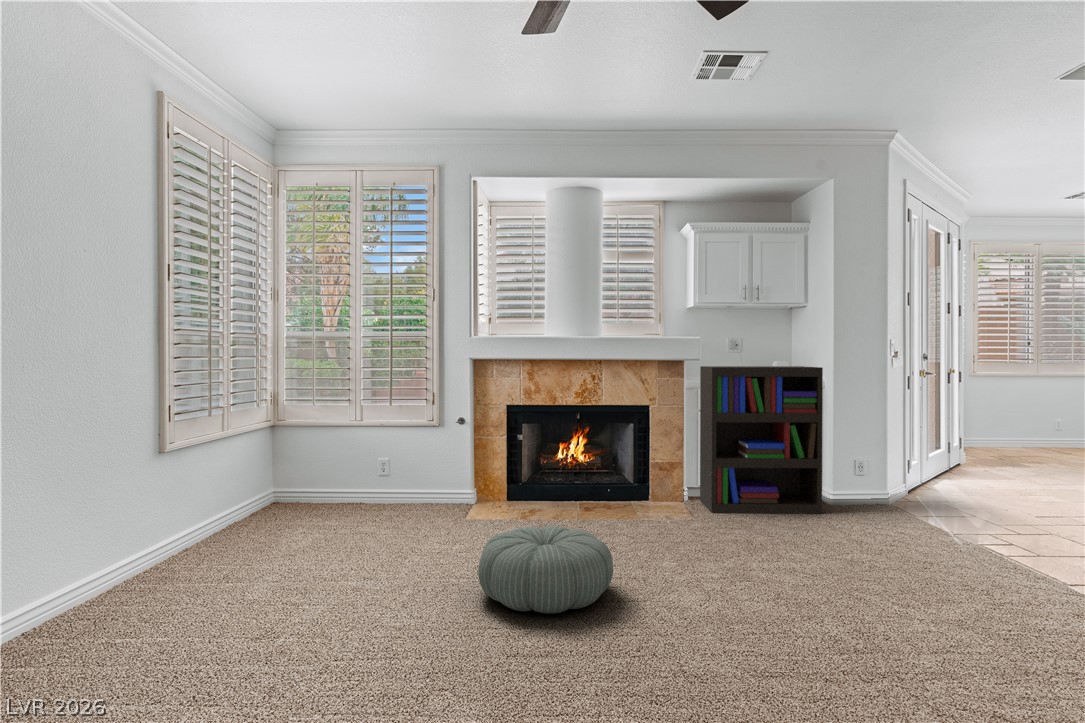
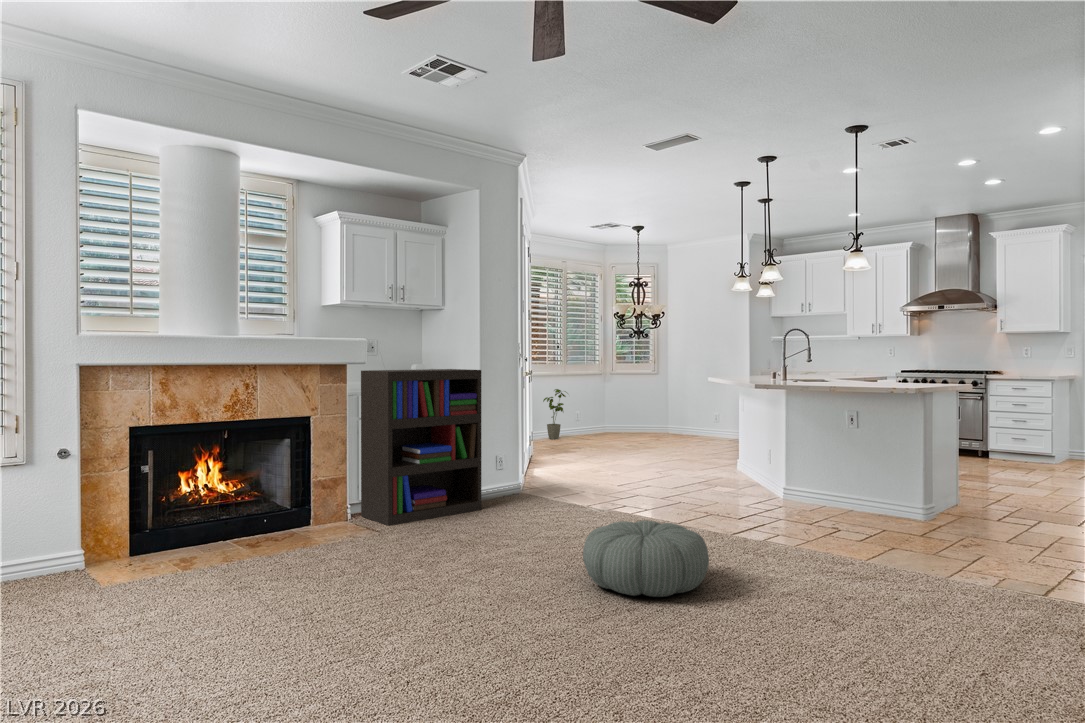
house plant: none [1004,393,1042,452] -> present [543,389,567,439]
pouf: present [478,526,613,613] -> present [583,520,709,597]

